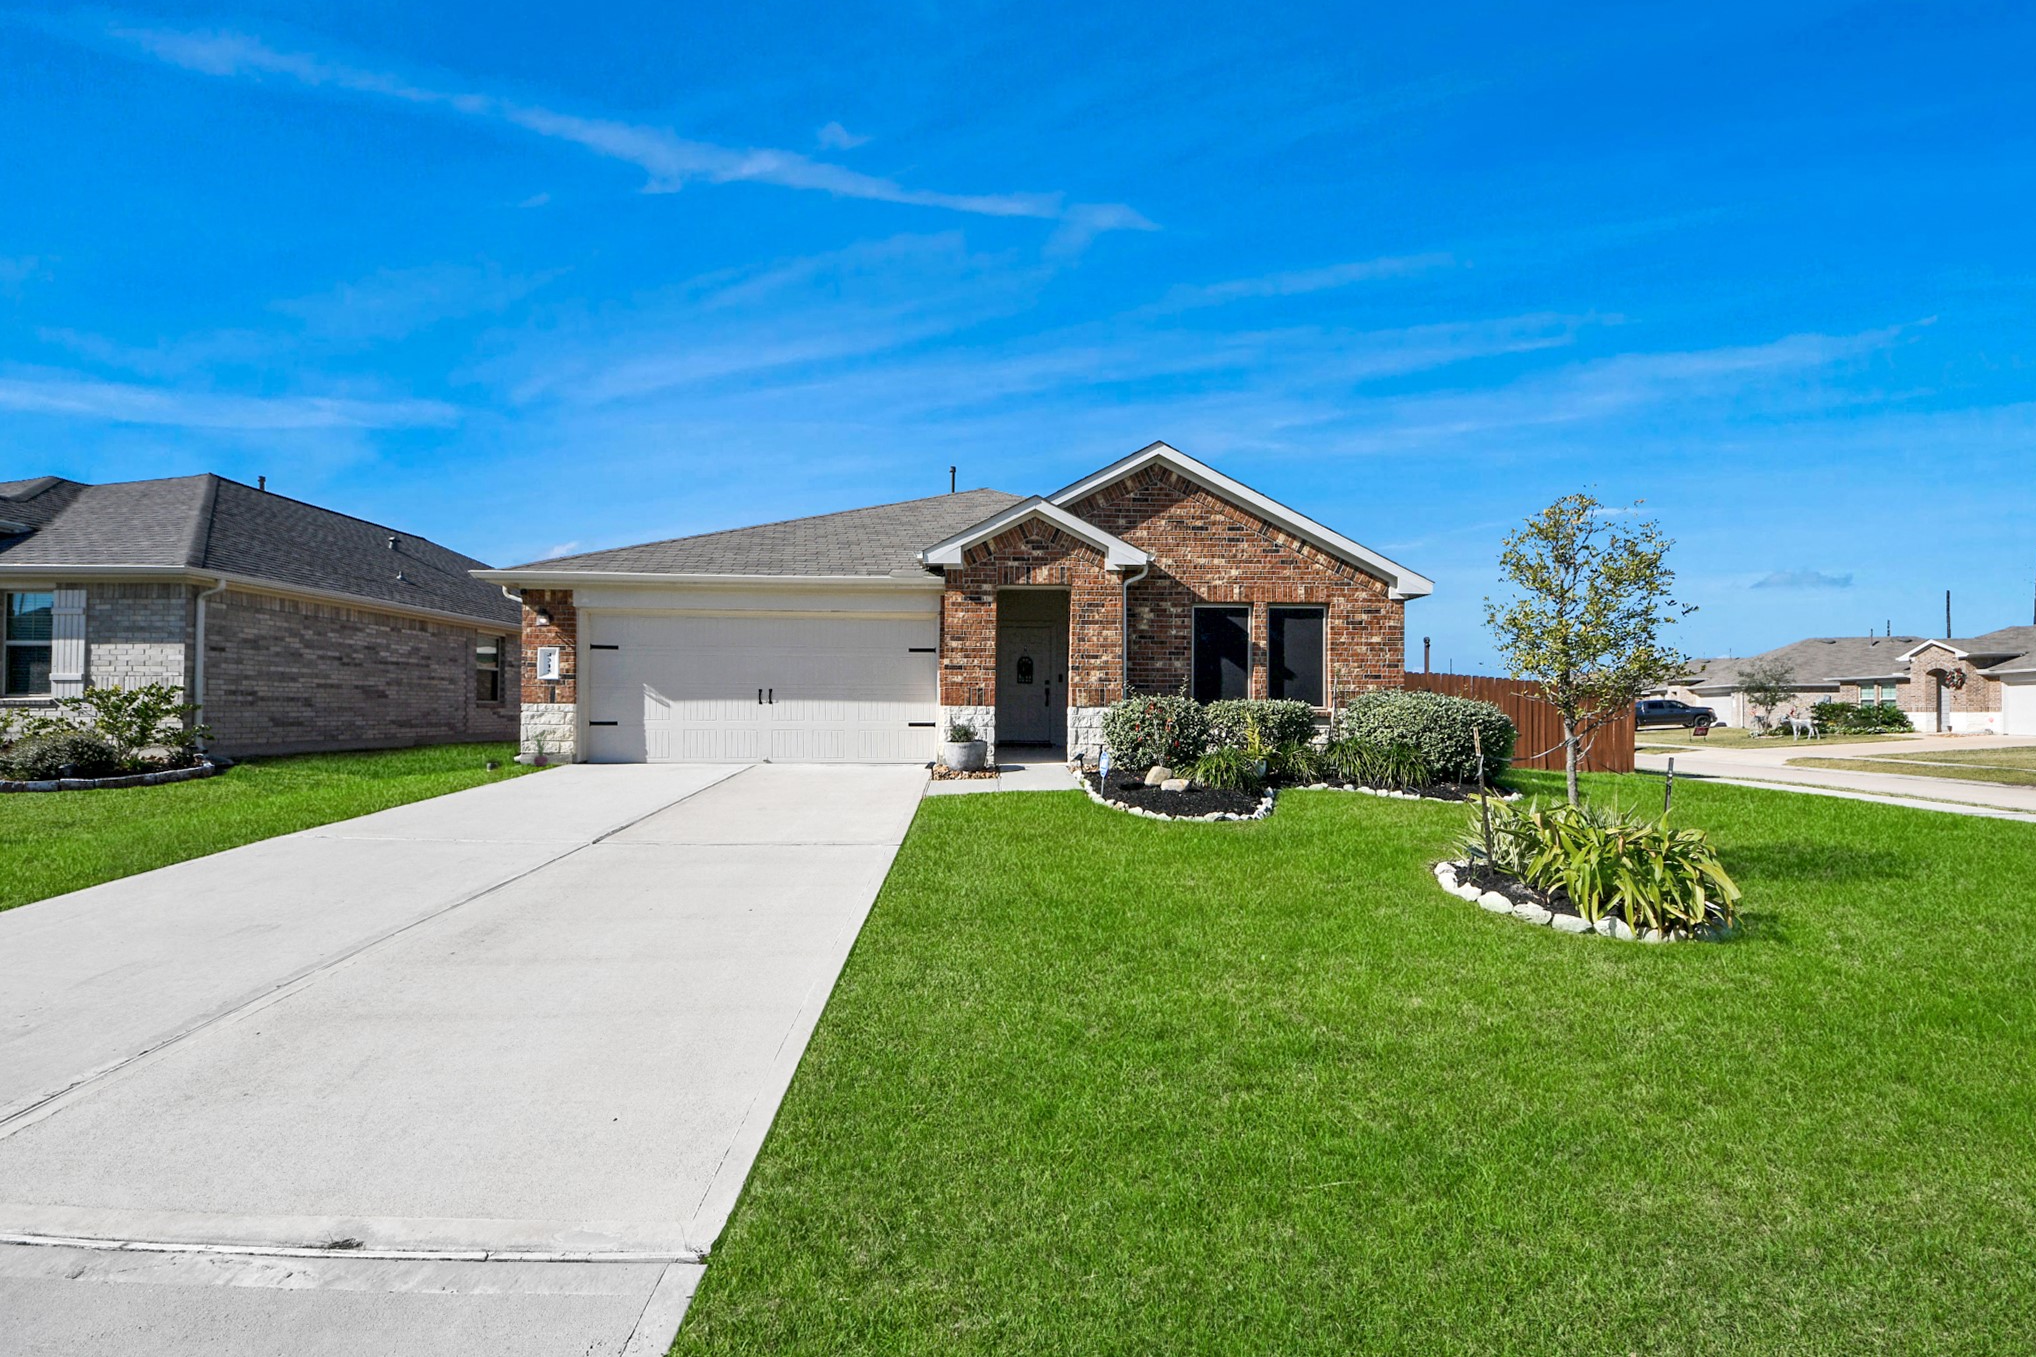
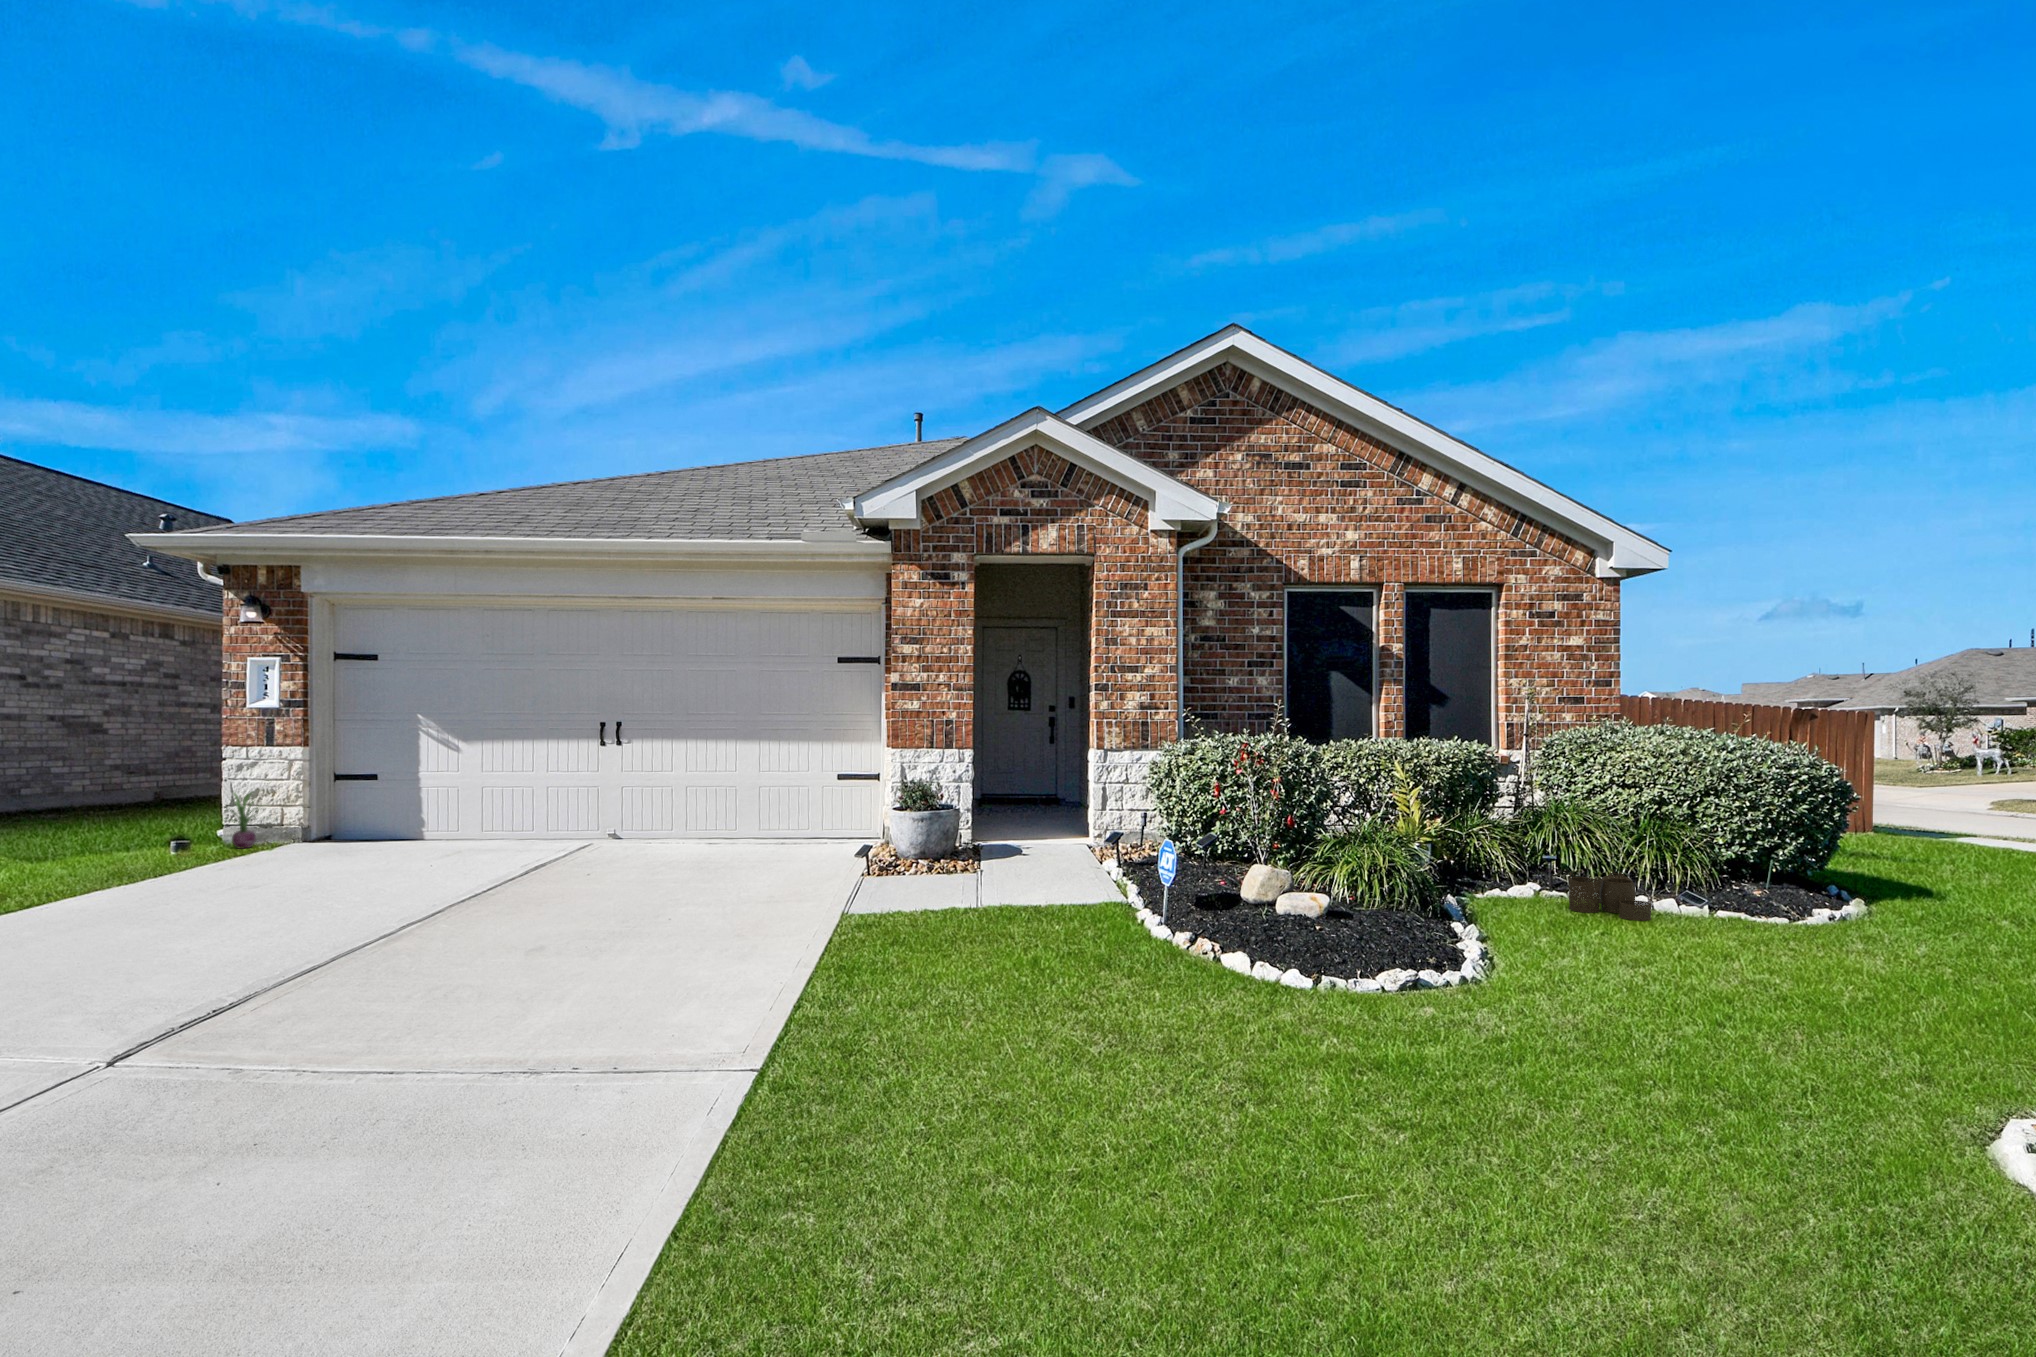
woven basket: none [1347,775,1392,802] -> present [1569,870,1651,921]

